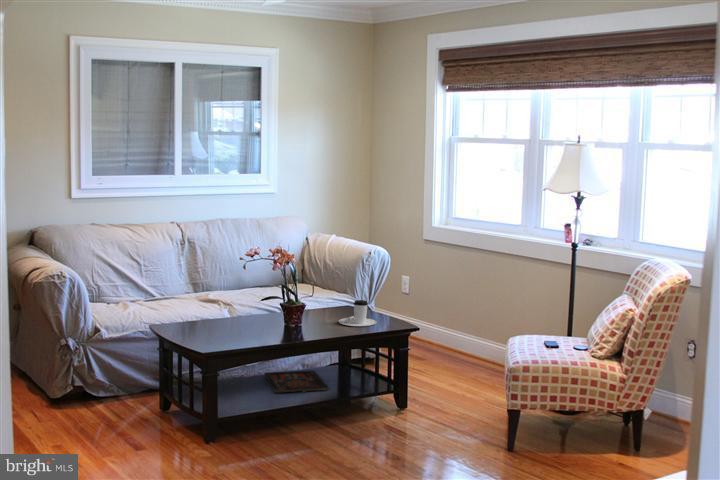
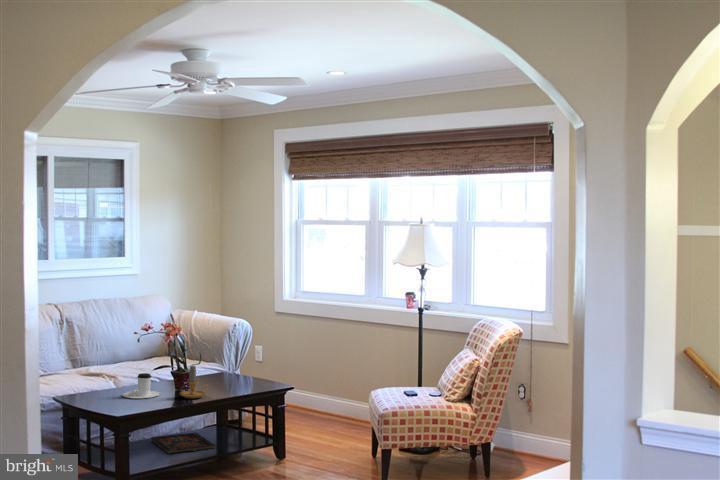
candle: none [286,298,318,336] -> present [180,365,208,399]
coffee cup: present [339,300,377,327] -> present [122,373,160,399]

